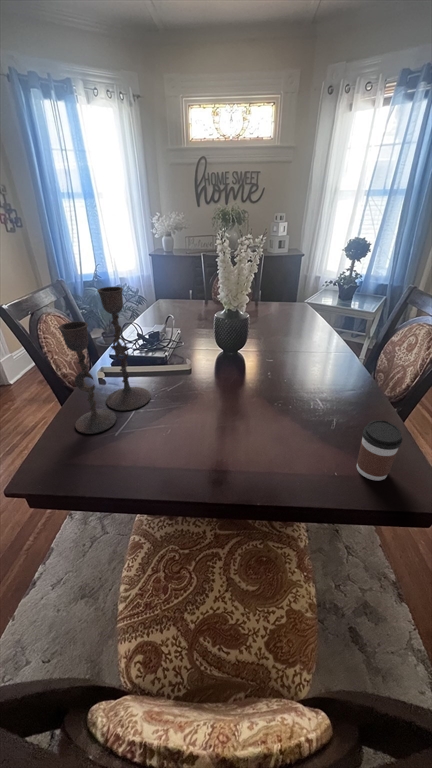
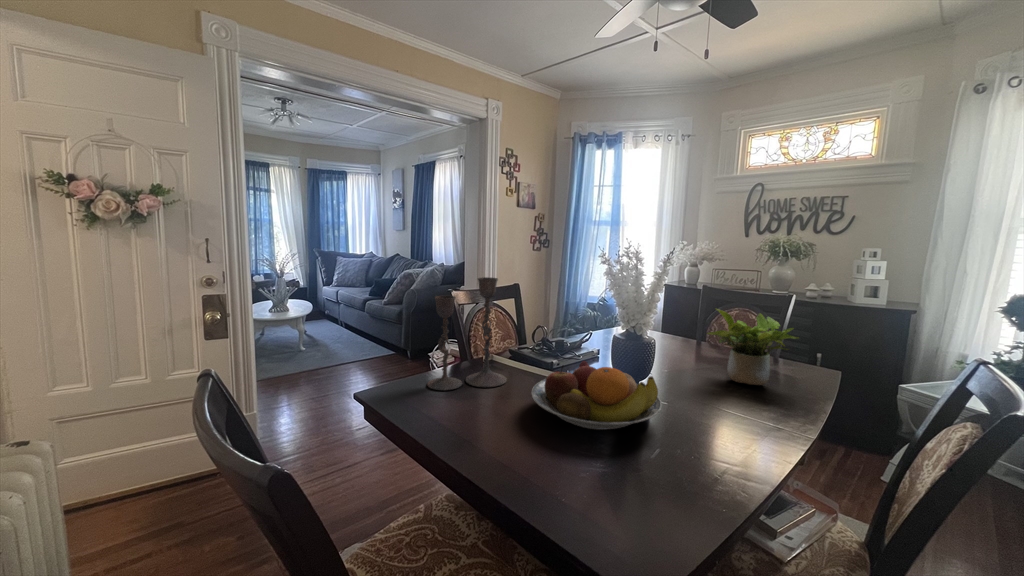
potted plant: none [267,277,317,331] -> present [707,309,799,385]
fruit bowl: none [201,349,312,409] -> present [532,361,662,430]
coffee cup: present [357,420,402,480] -> none [586,447,632,532]

